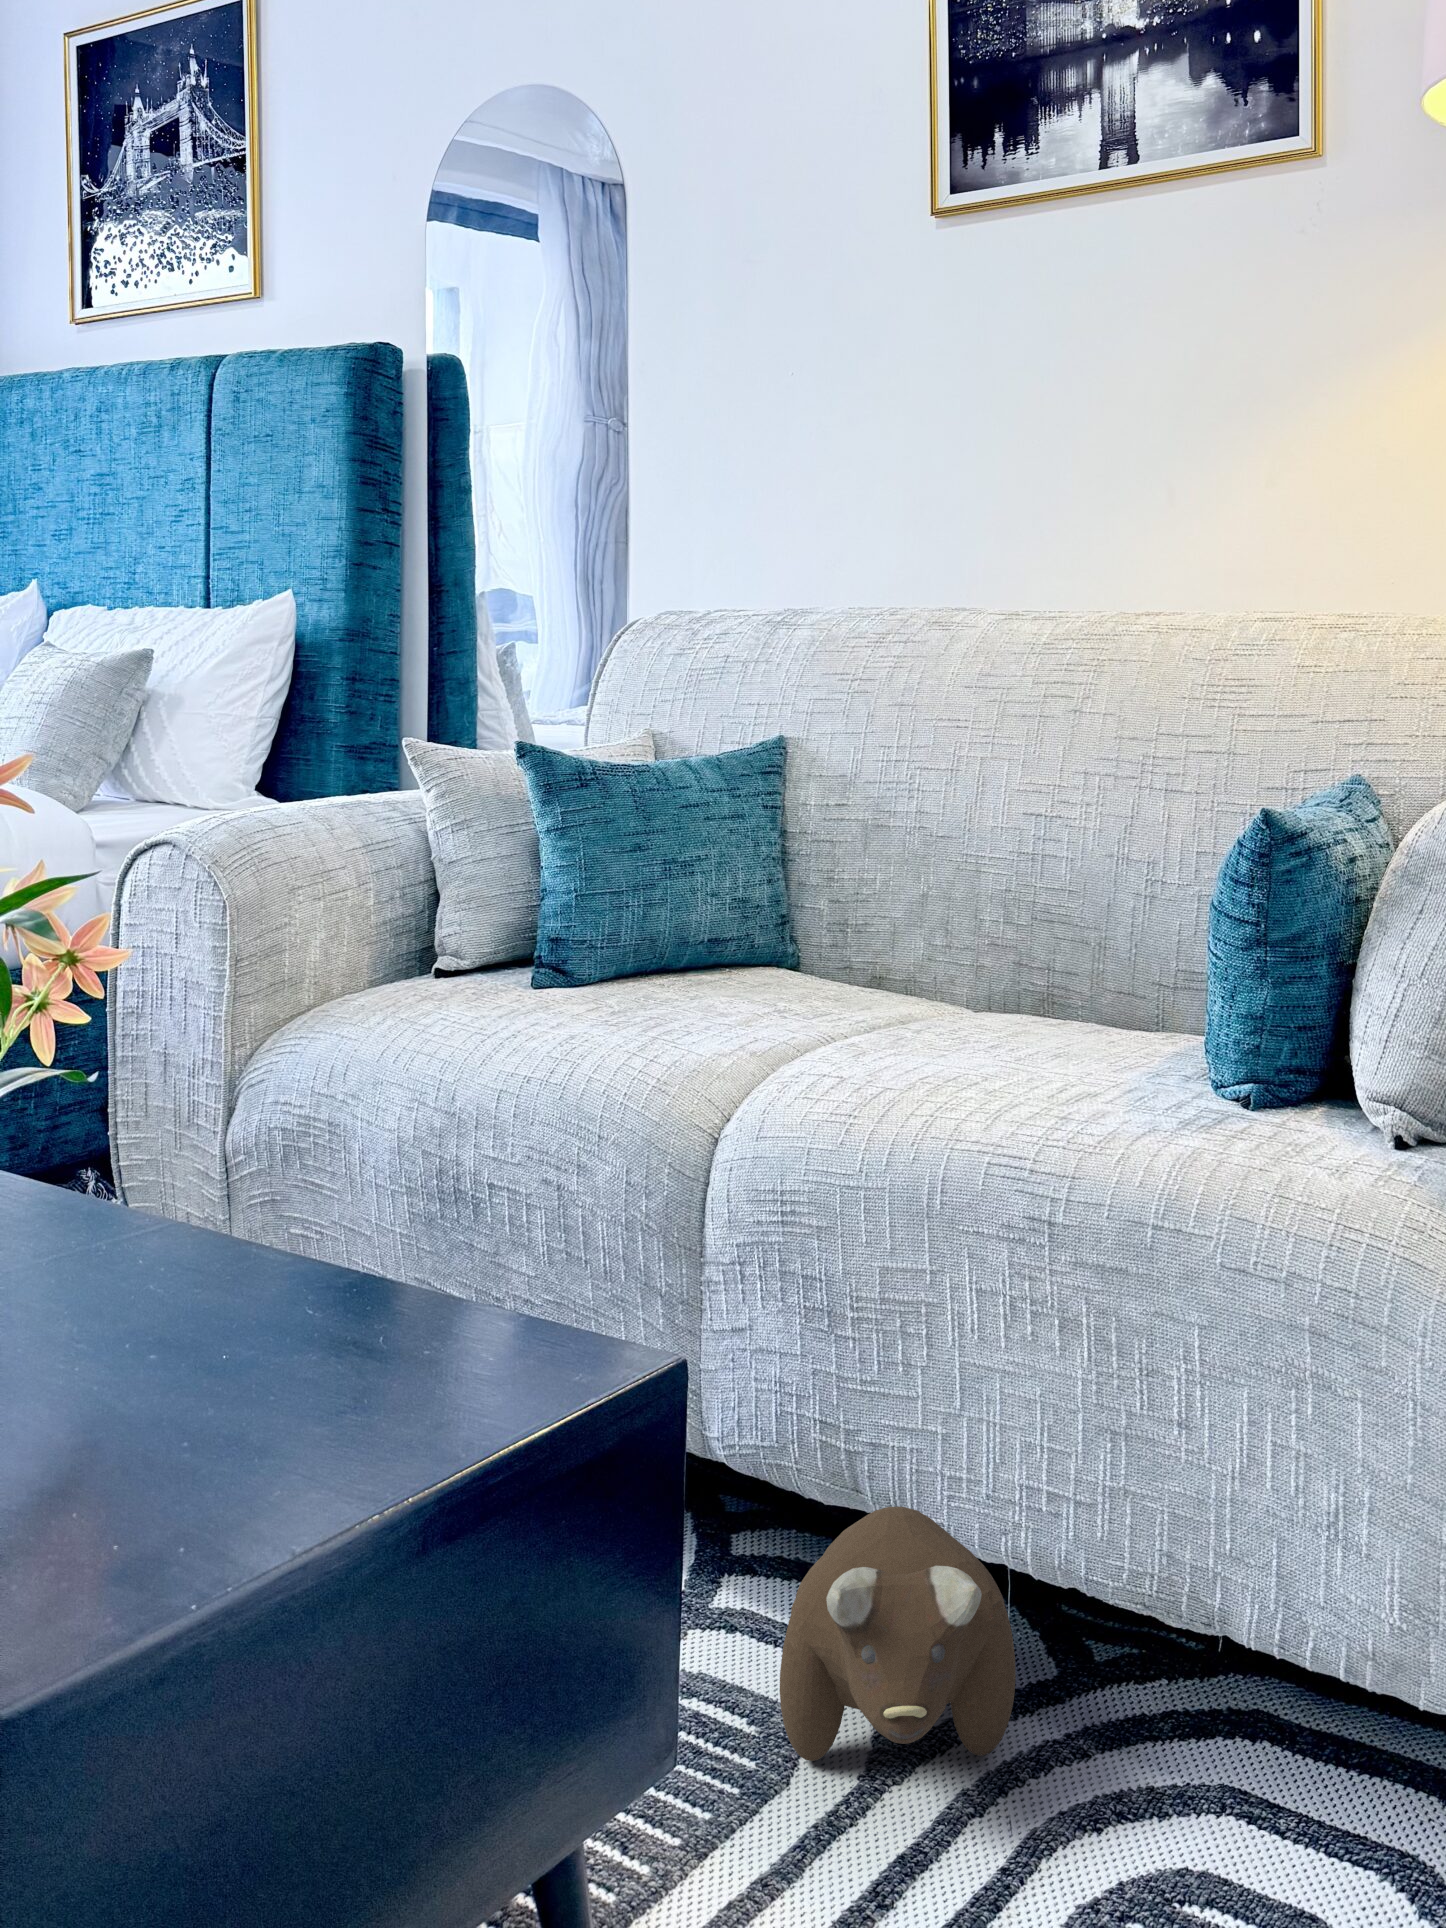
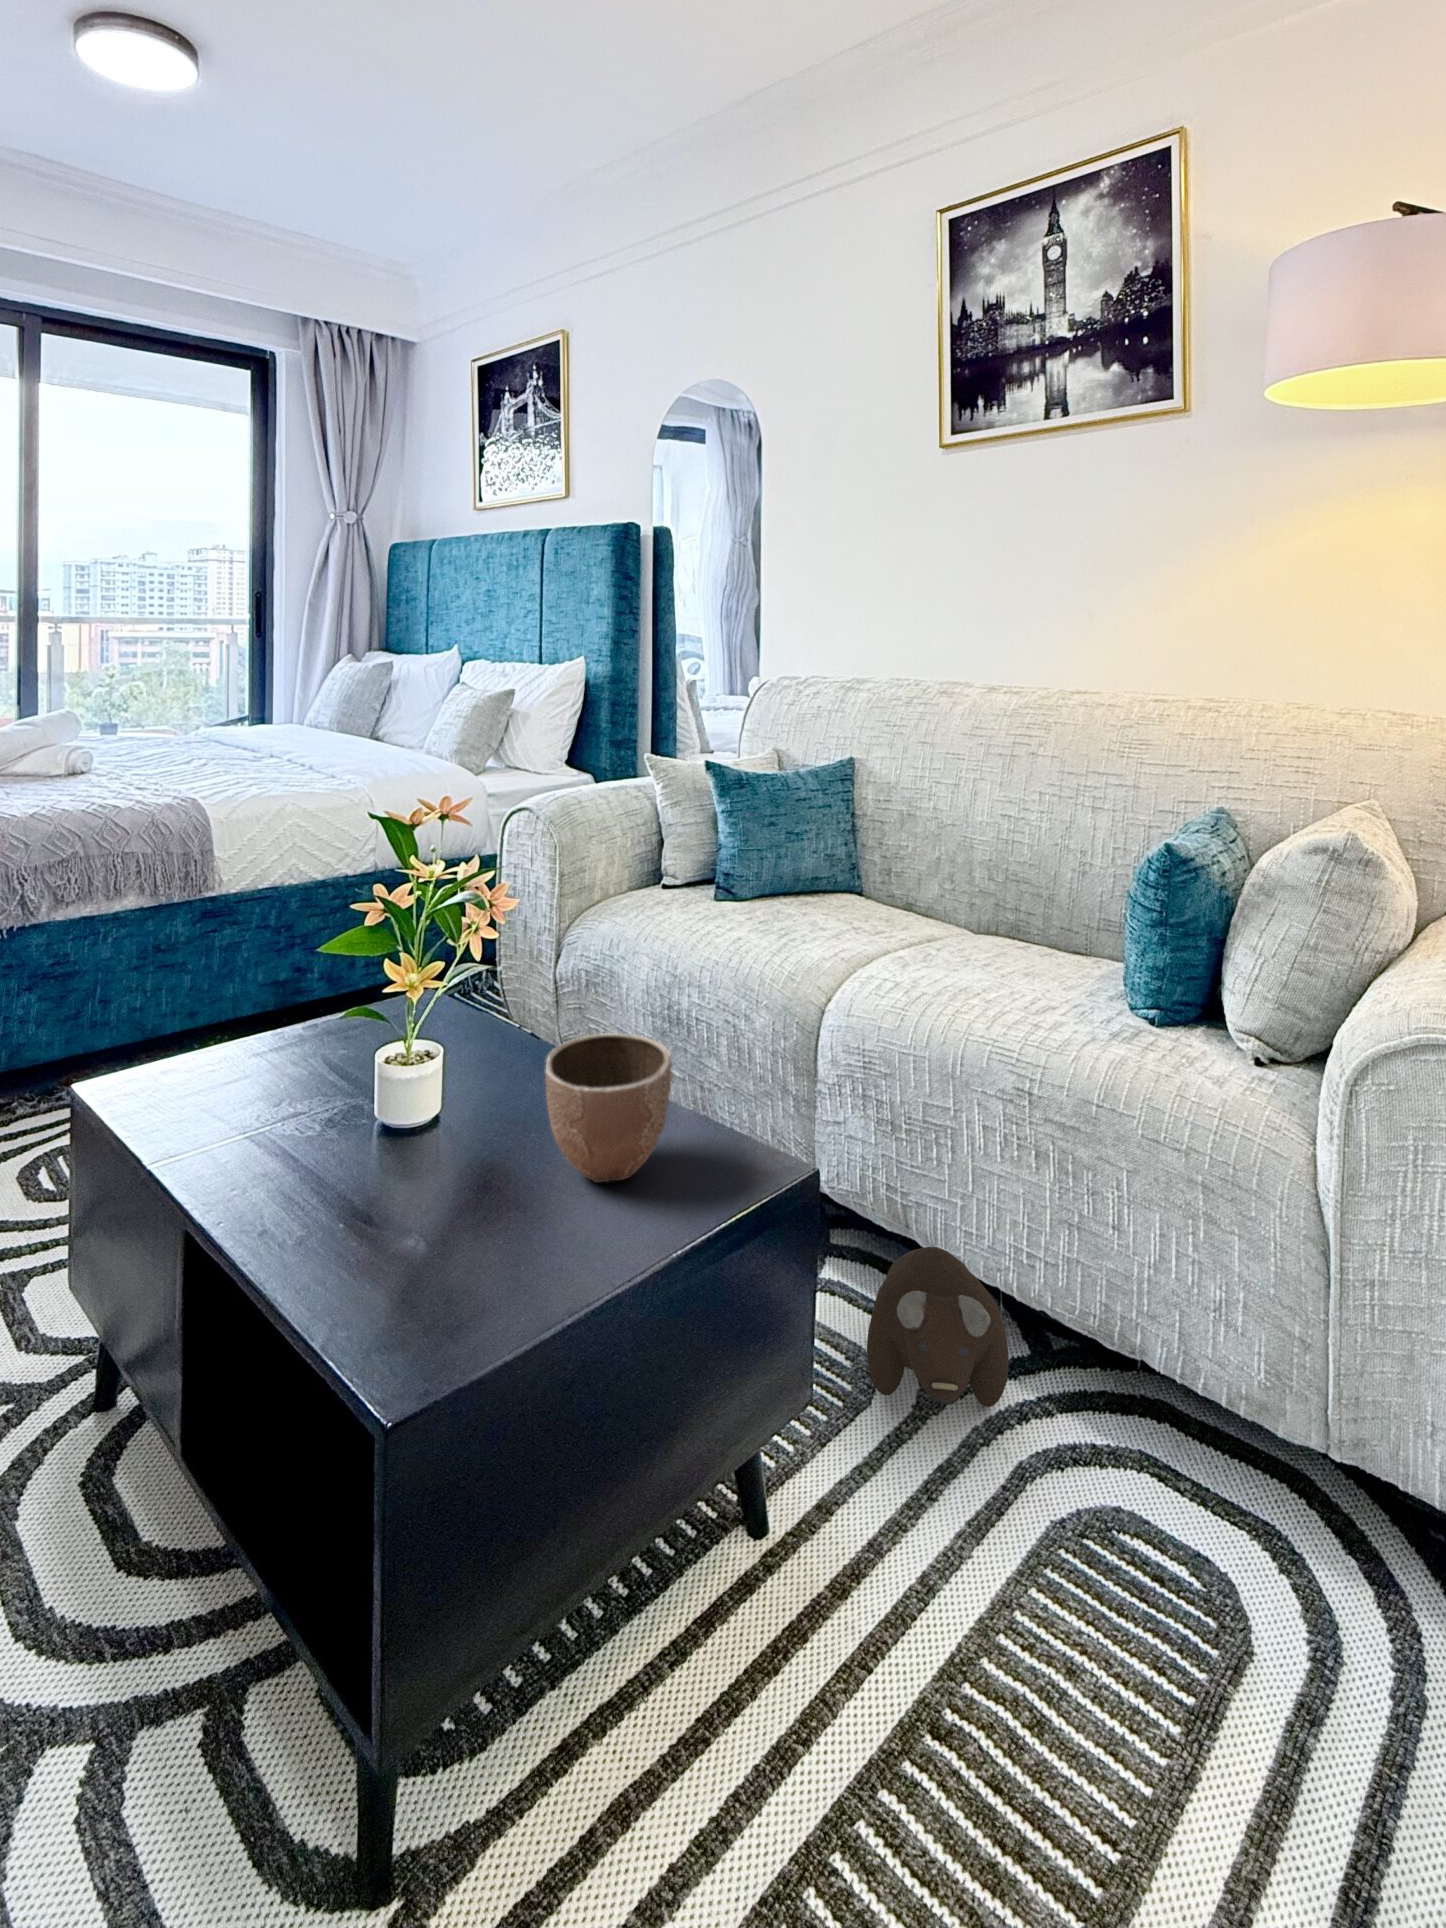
decorative bowl: none [180,1142,419,1397] -> present [545,1033,672,1183]

